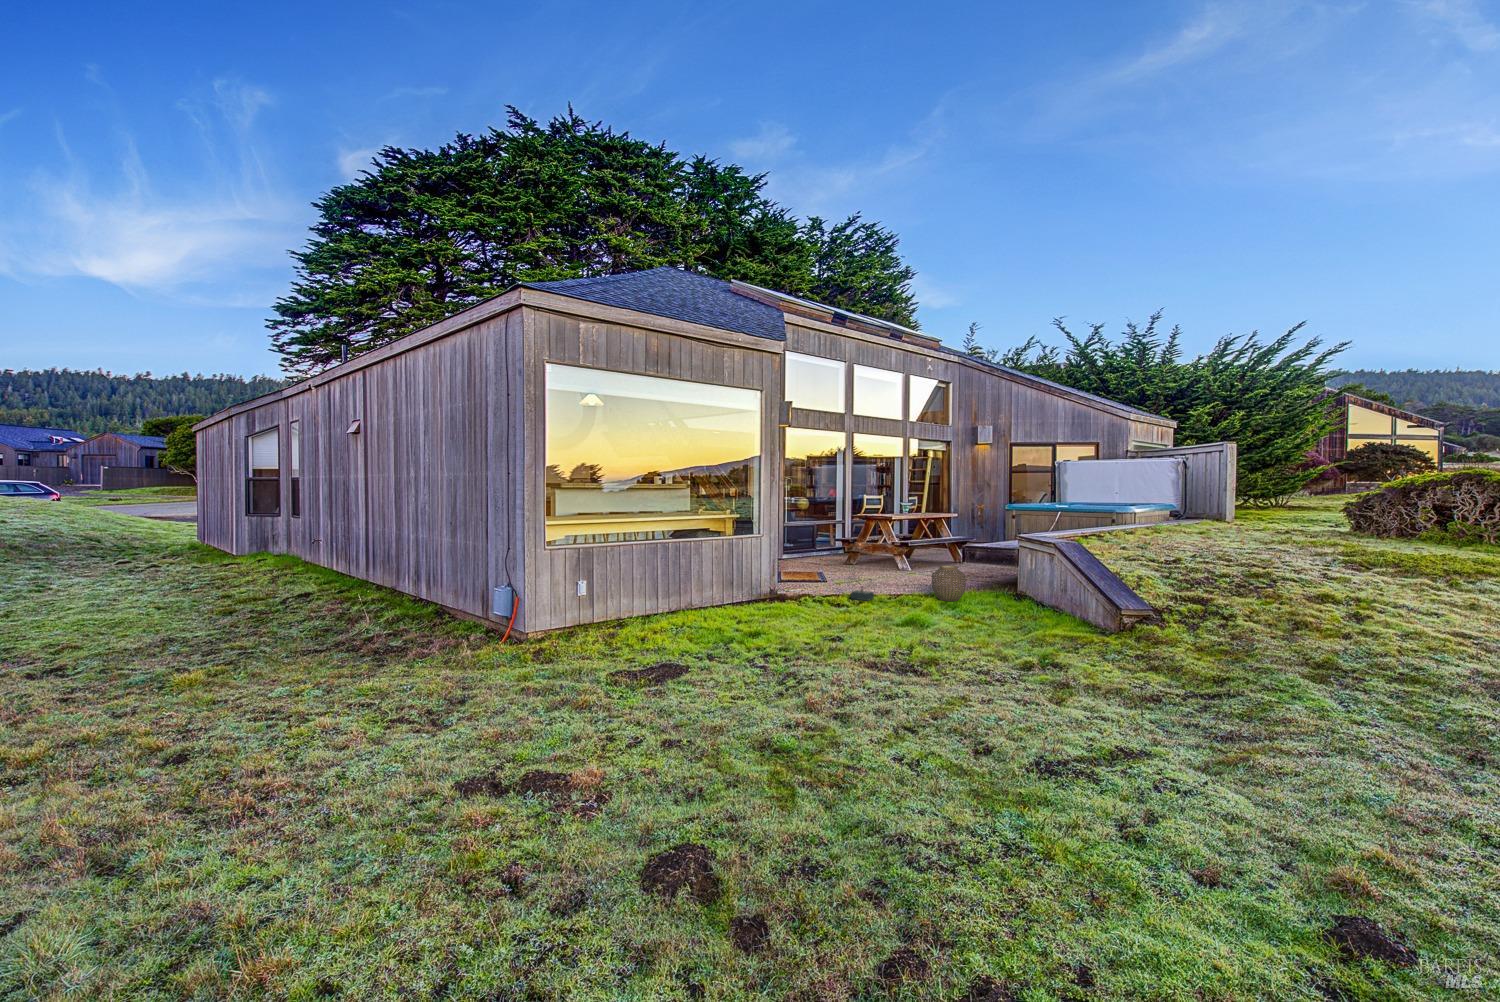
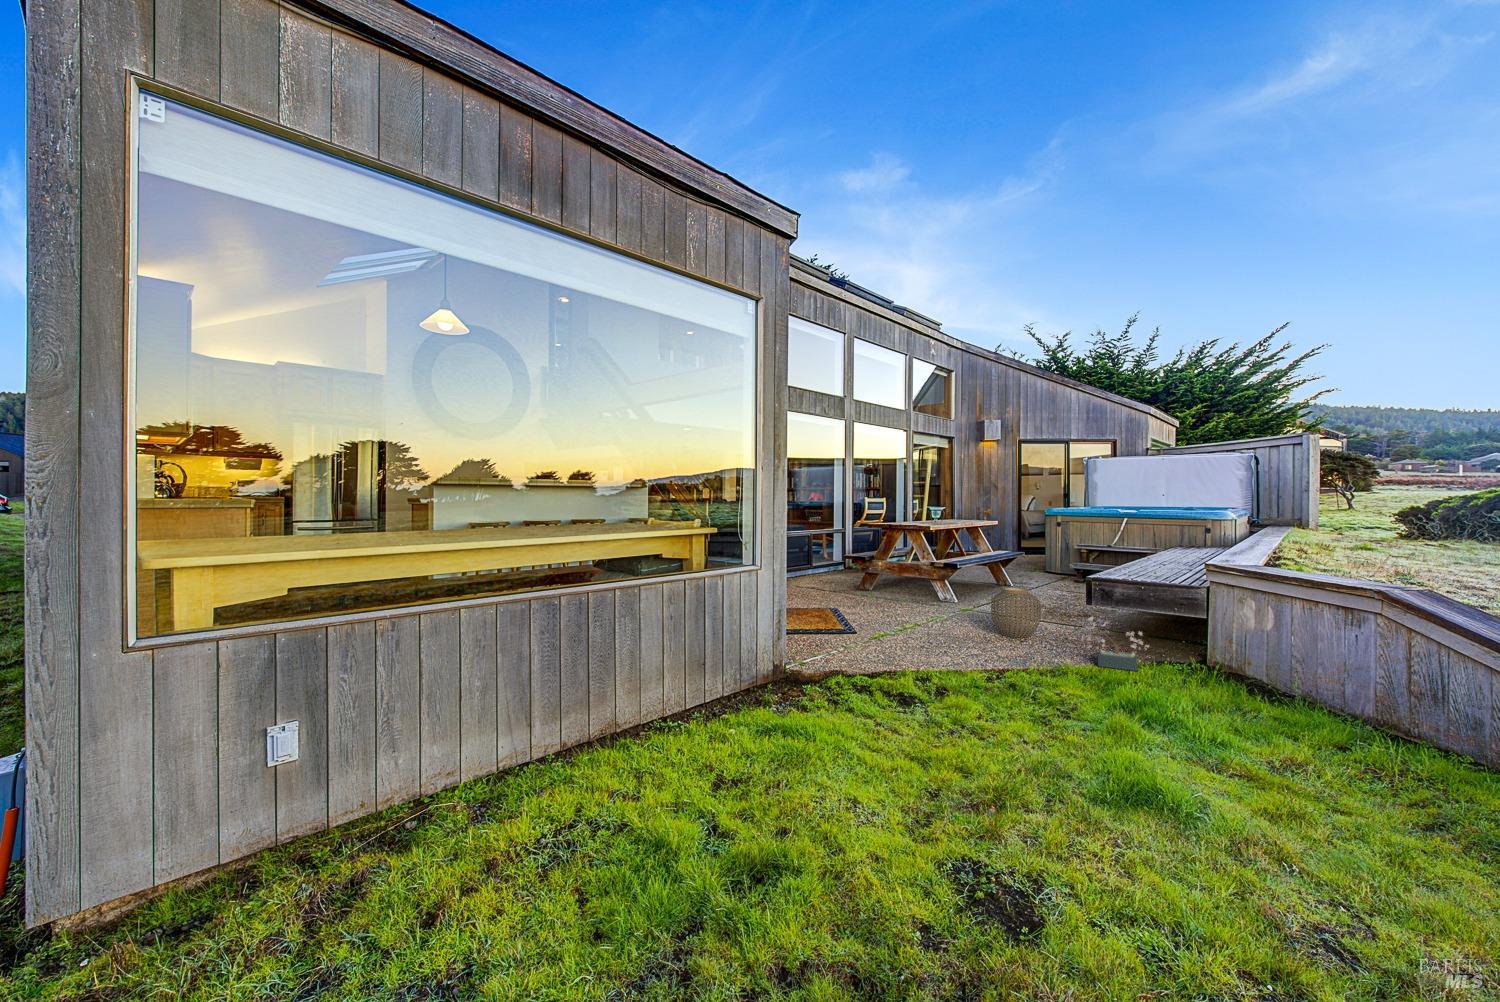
decorative plant: present [847,571,876,601] -> present [1082,617,1149,671]

